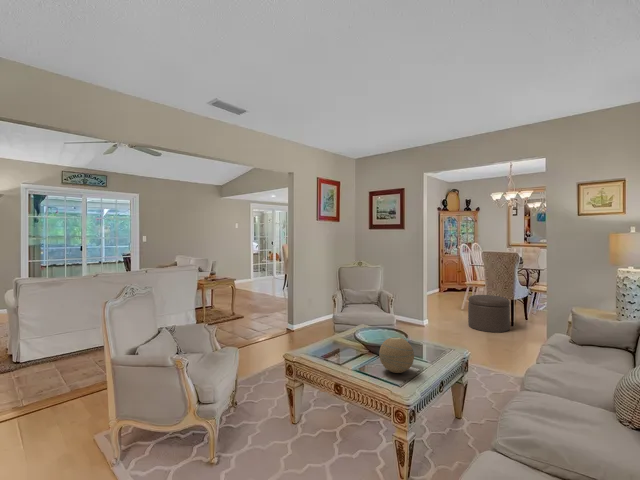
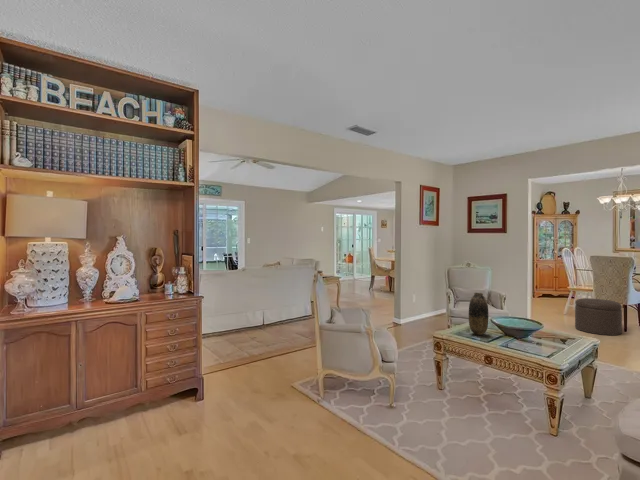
vase: none [330,301,351,352] -> present [469,293,489,335]
decorative orb: present [379,337,414,373] -> none [523,321,555,350]

